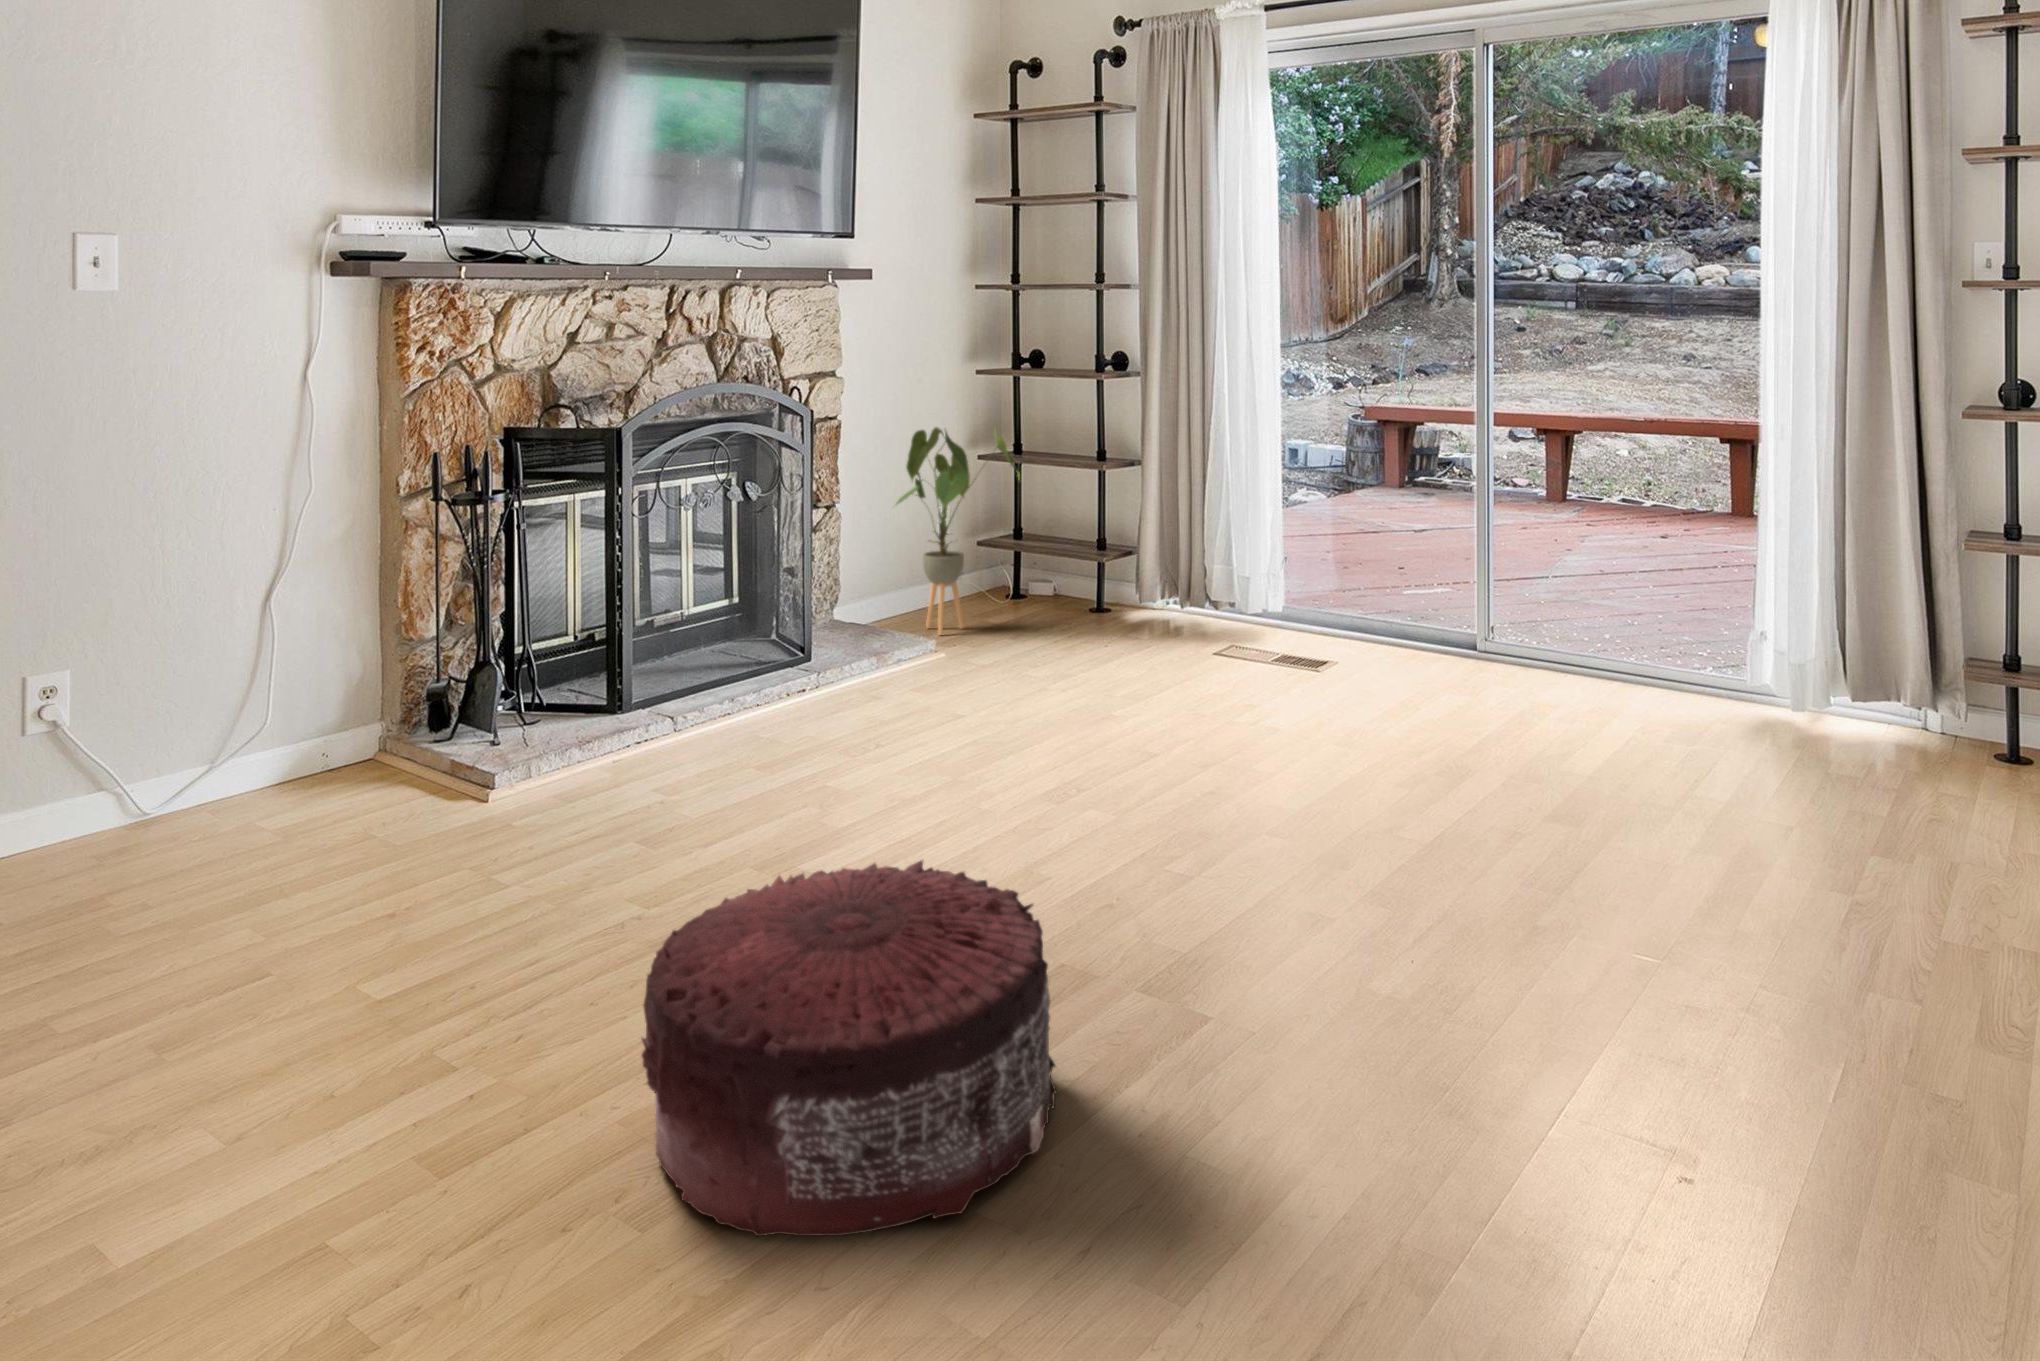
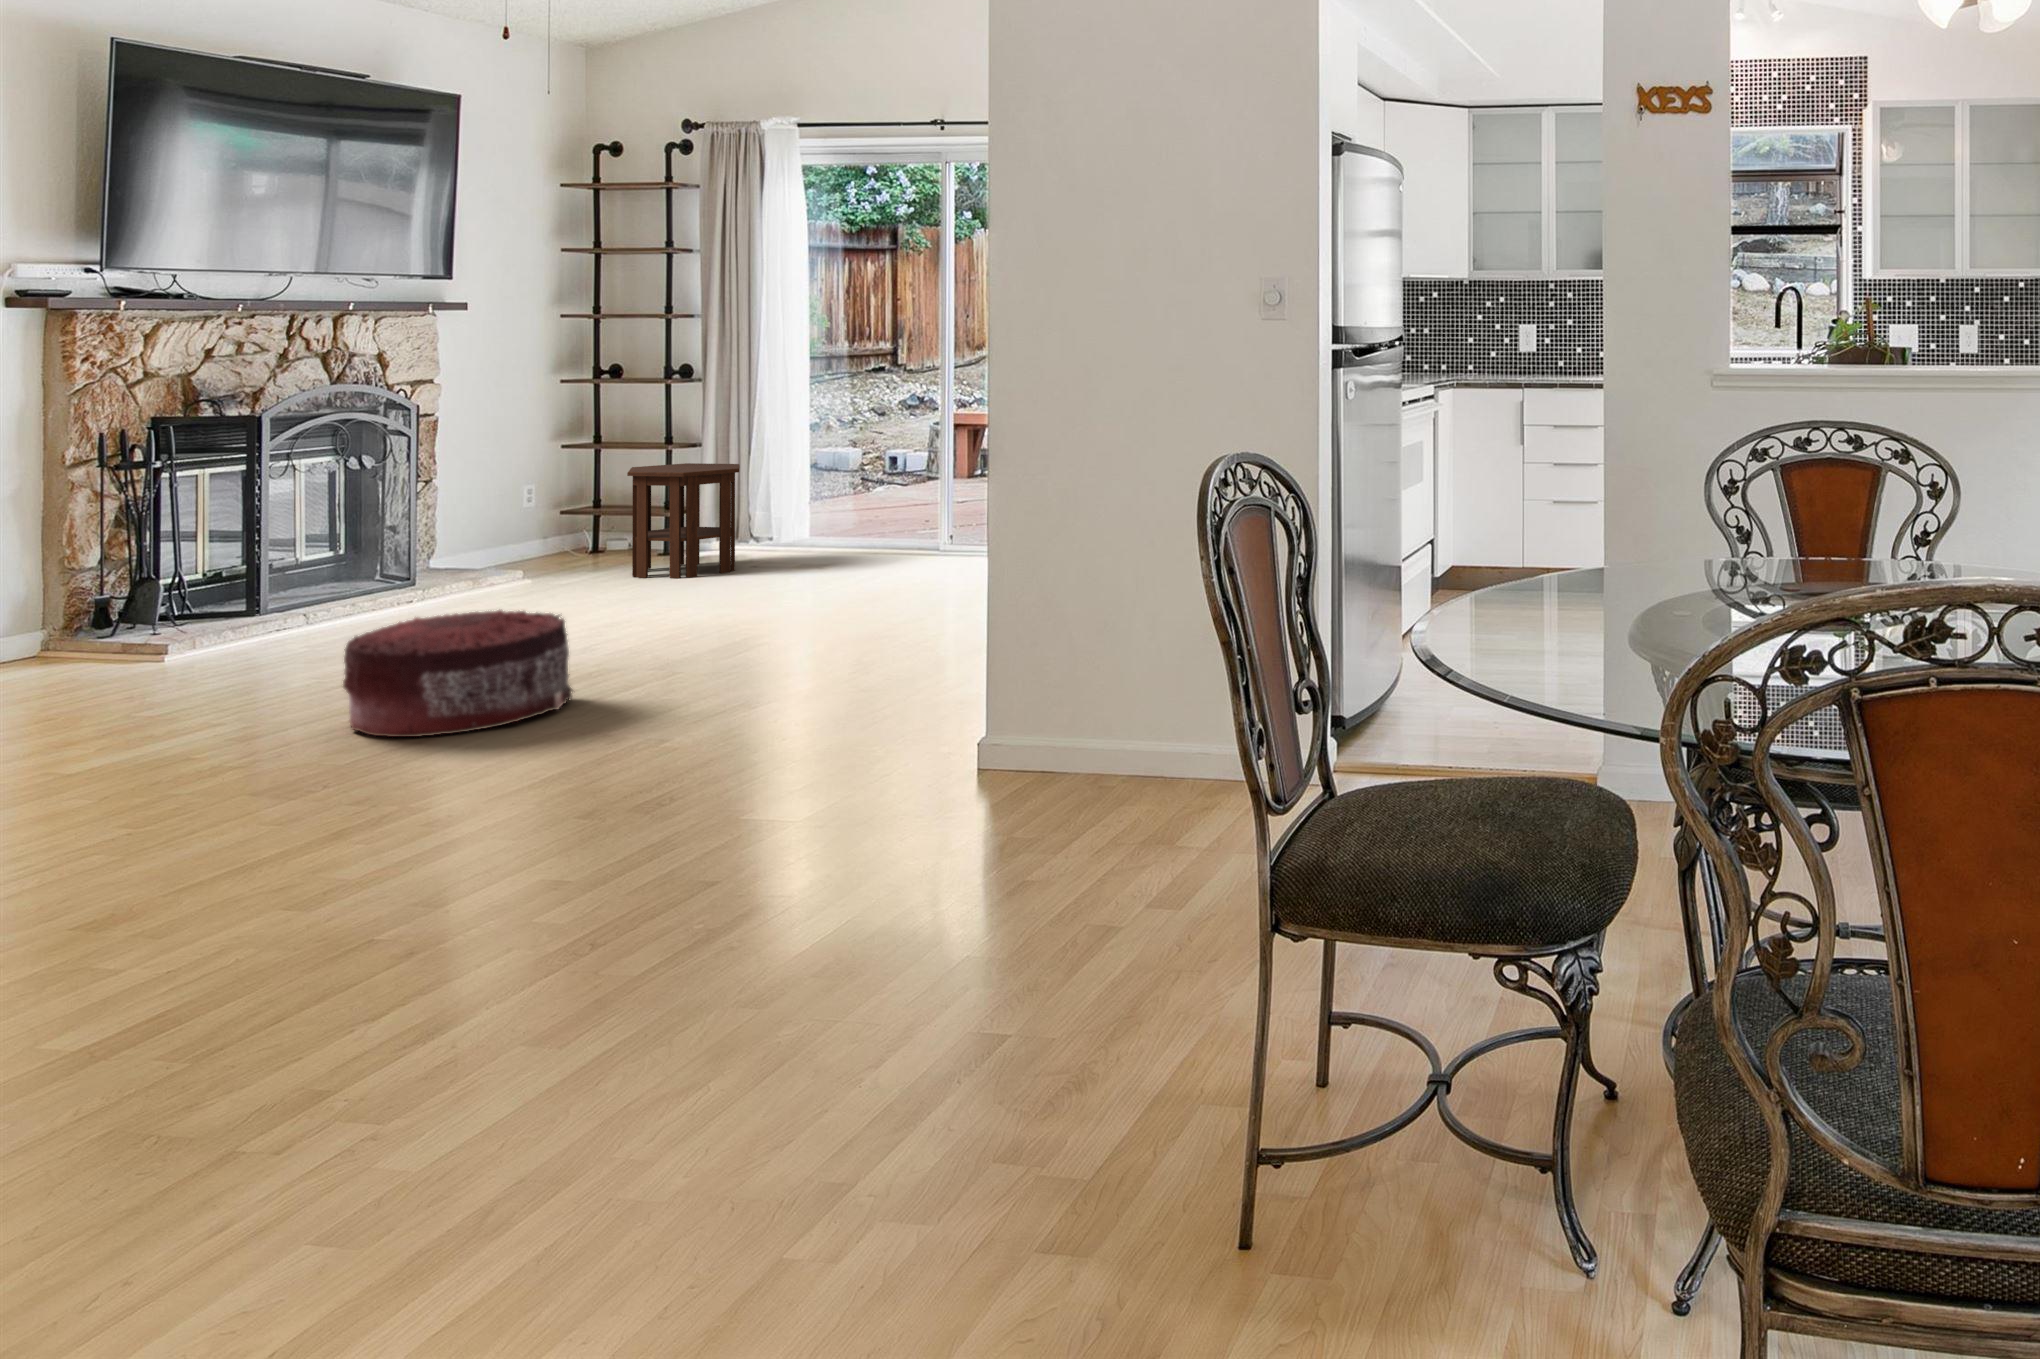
house plant: present [896,427,1020,635] -> none [483,421,598,577]
side table: none [1060,488,1200,658] -> present [627,463,740,578]

